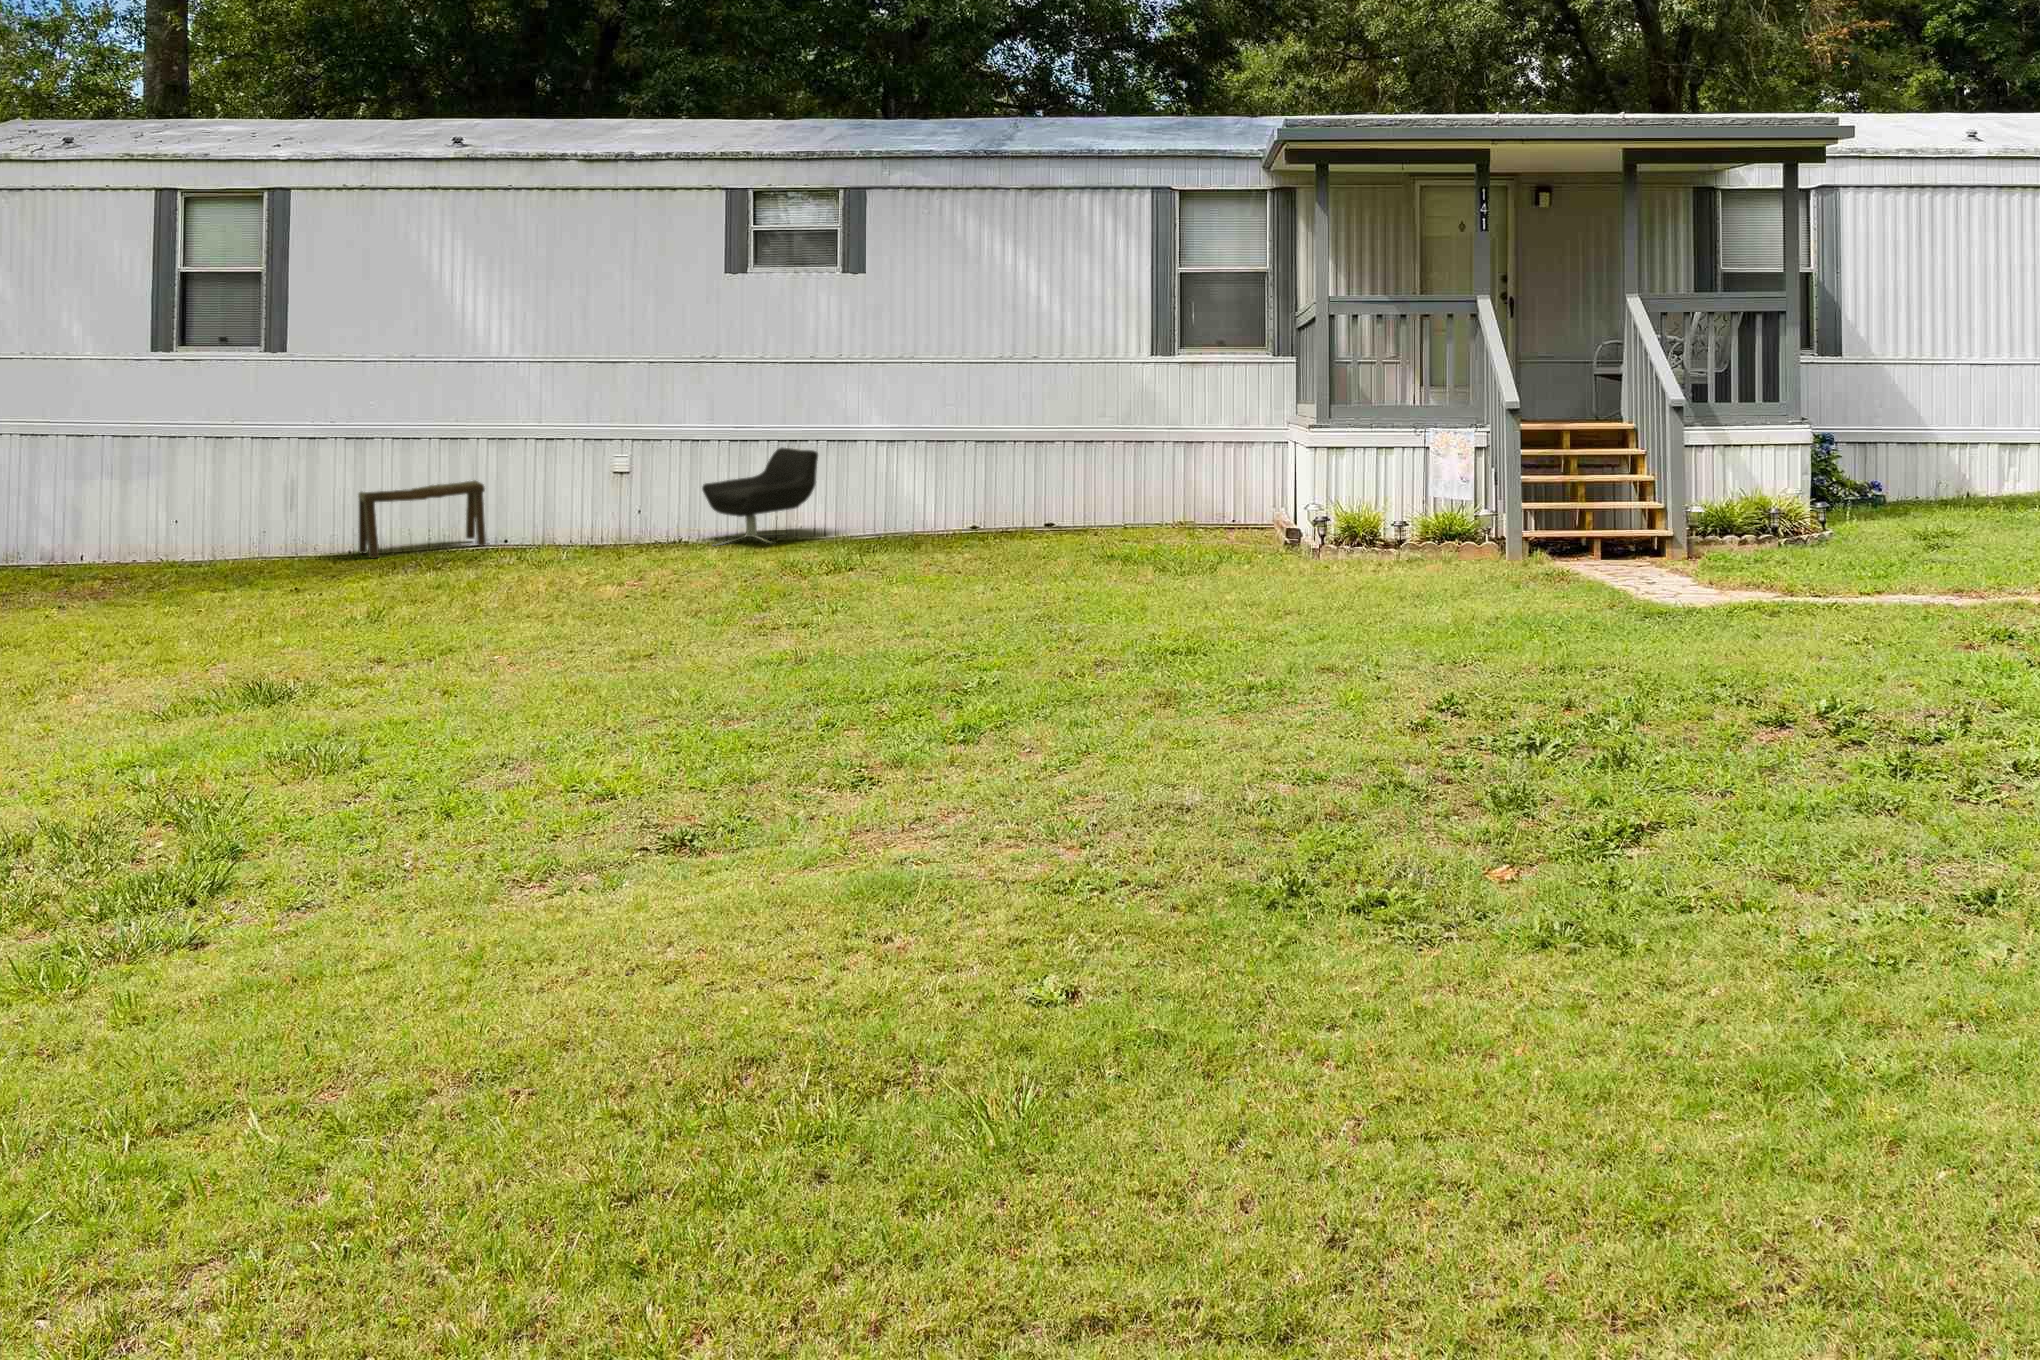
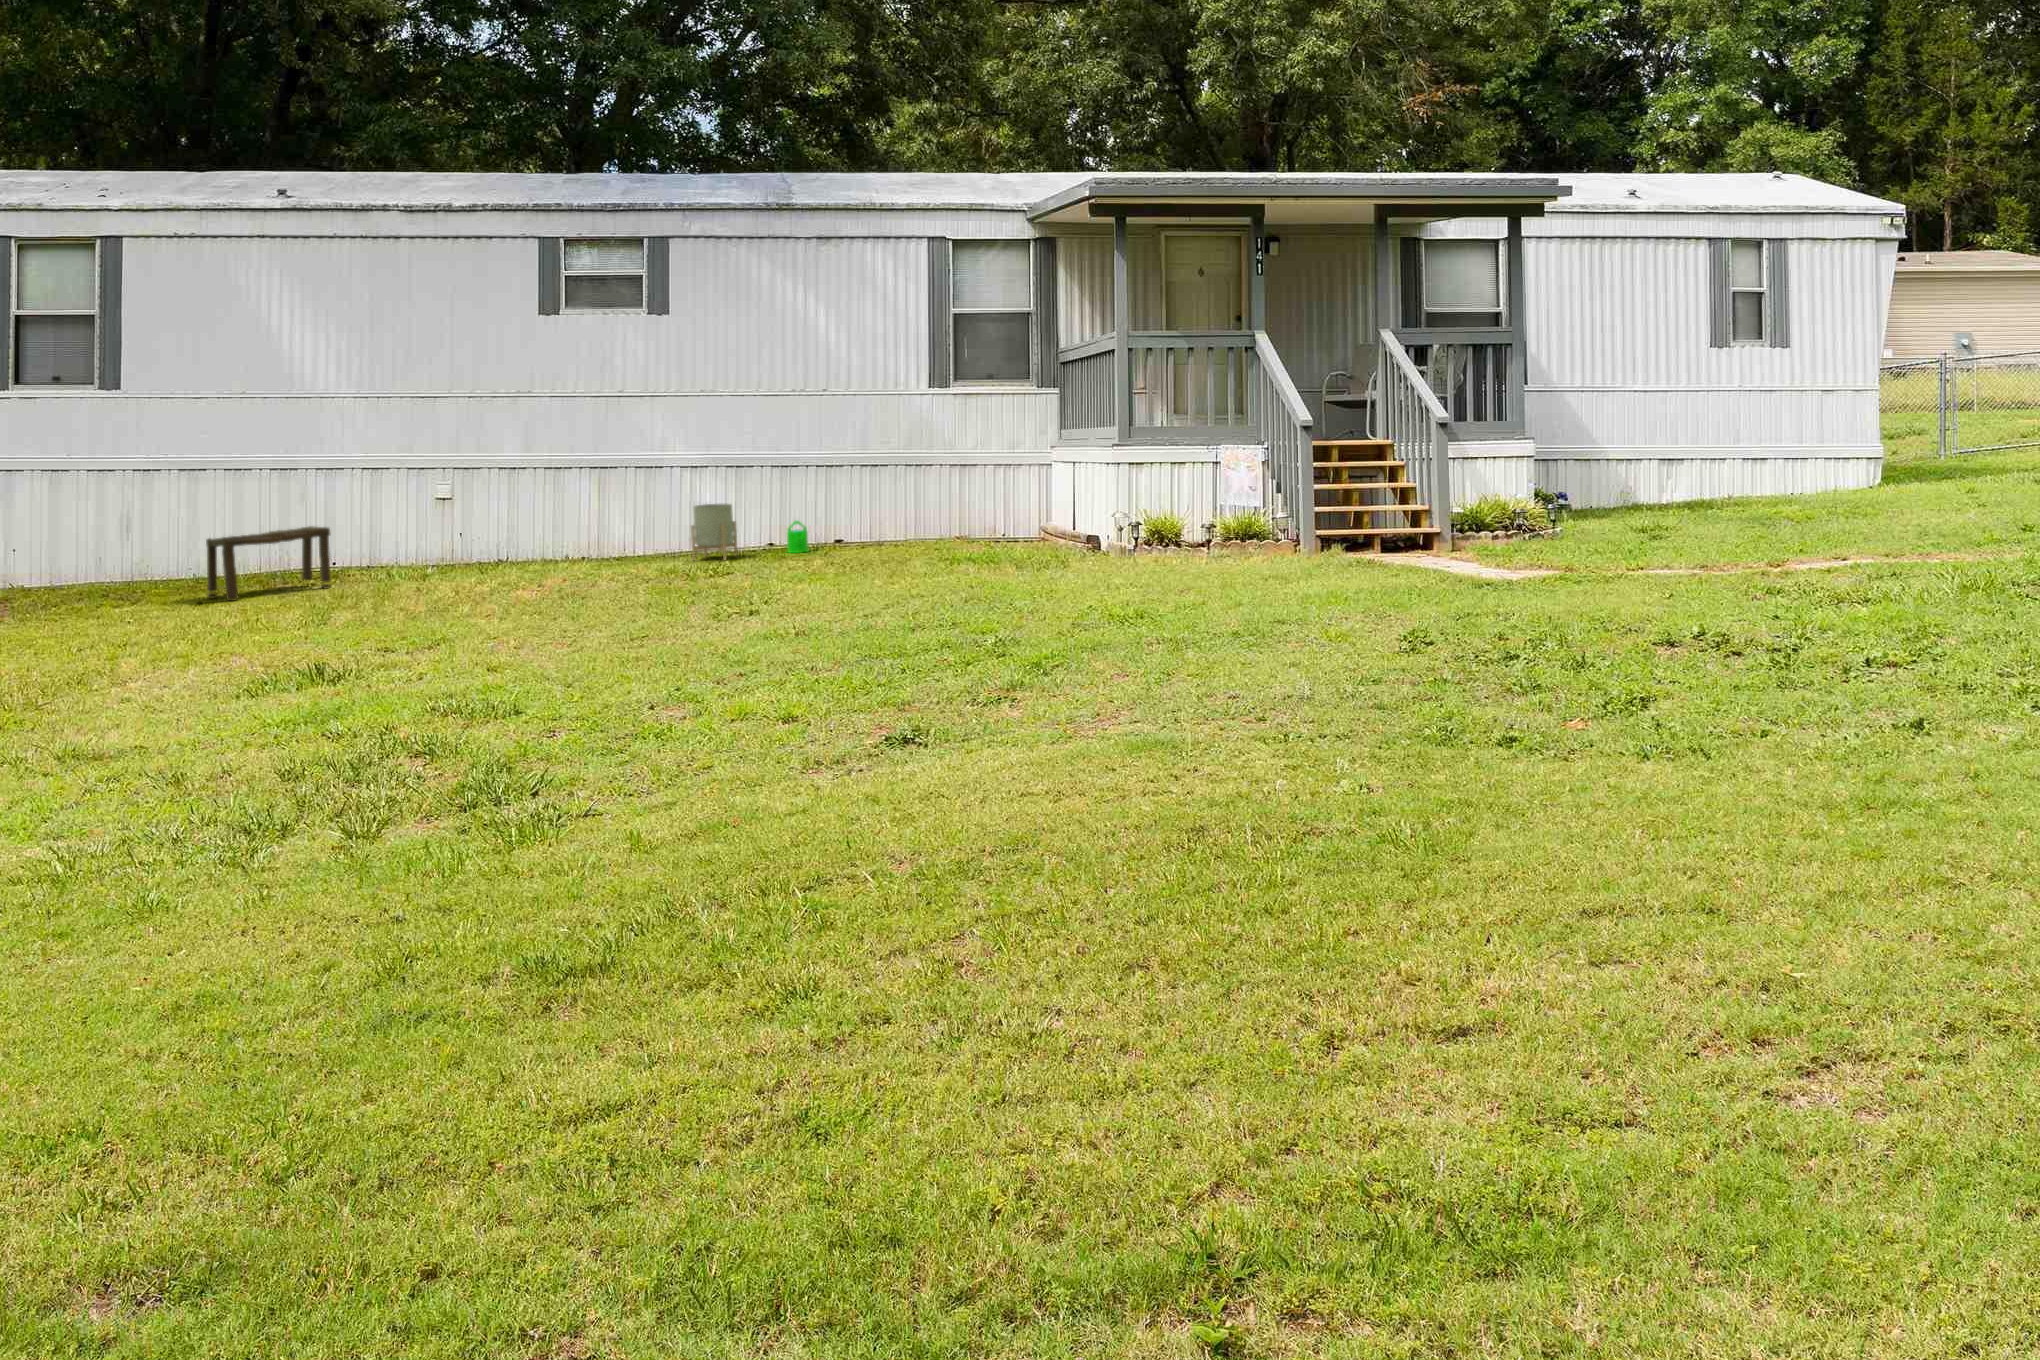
lounge chair: present [702,448,818,545] -> none [545,486,657,576]
planter: none [858,470,911,532] -> present [691,504,738,561]
watering can: none [963,490,990,526] -> present [787,521,808,553]

